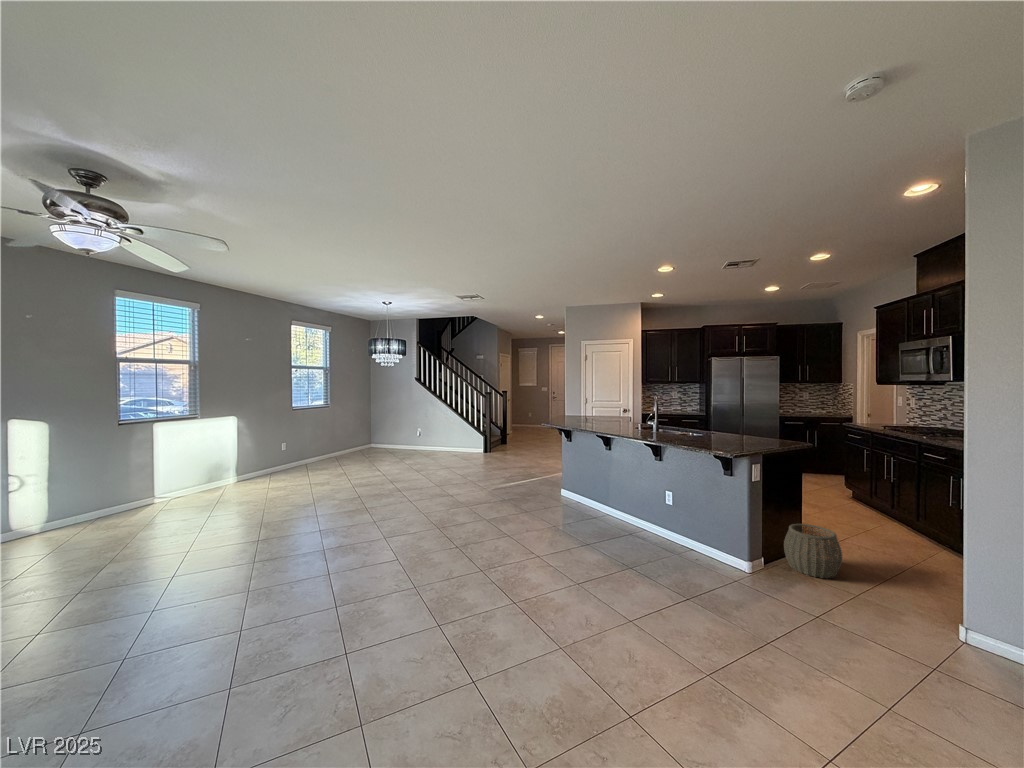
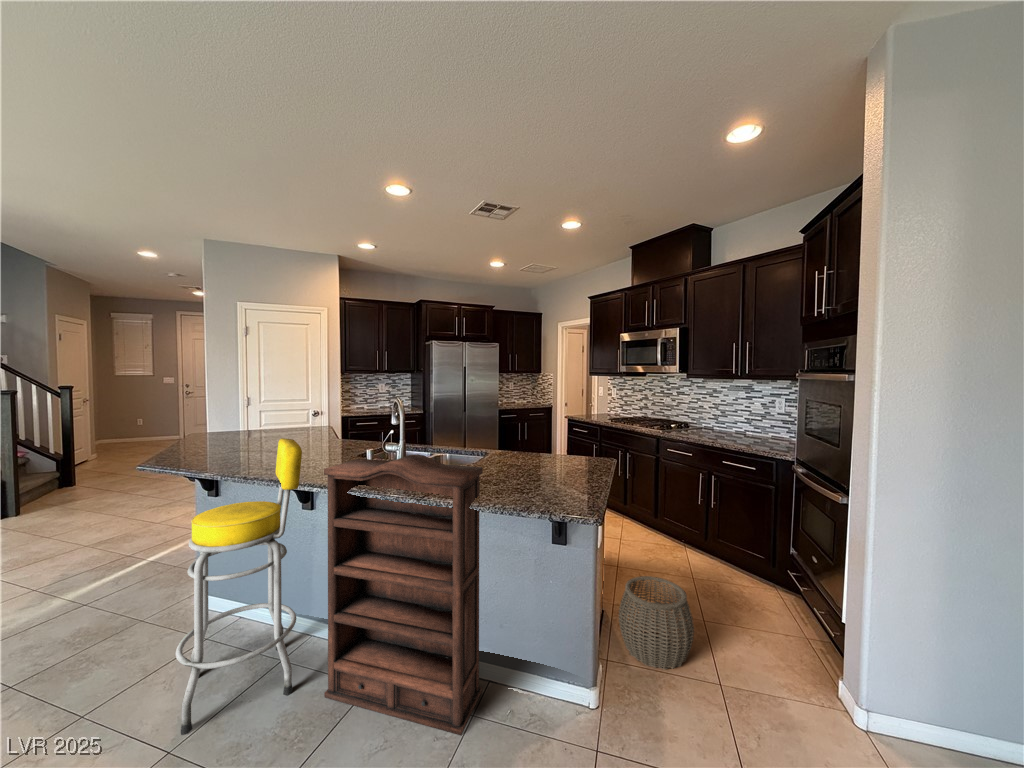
bar stool: none [564,417,607,525] -> present [176,438,302,735]
bookshelf: none [615,428,686,554] -> present [324,454,483,735]

